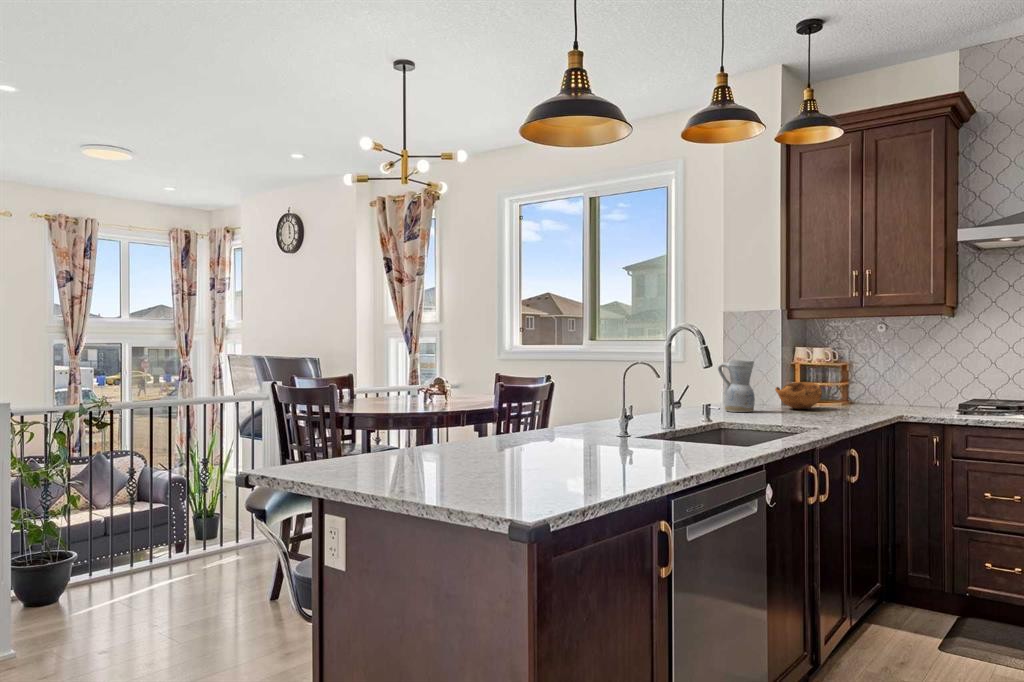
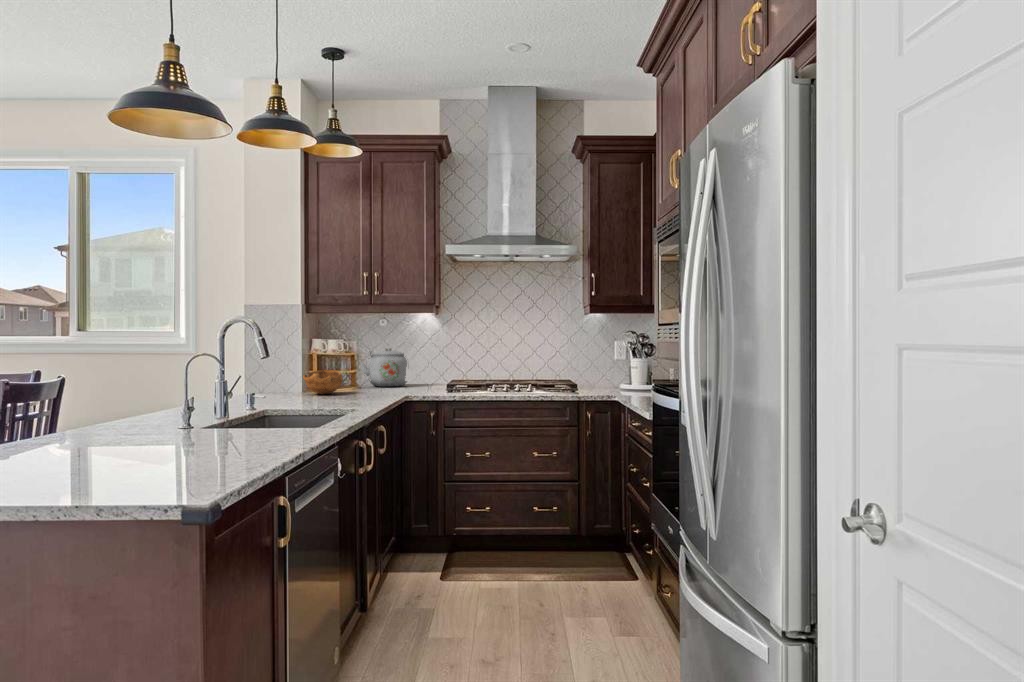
kettle: none [852,358,916,404] -> present [360,348,407,387]
ceramic pitcher: present [718,360,755,412] -> none [251,349,287,400]

